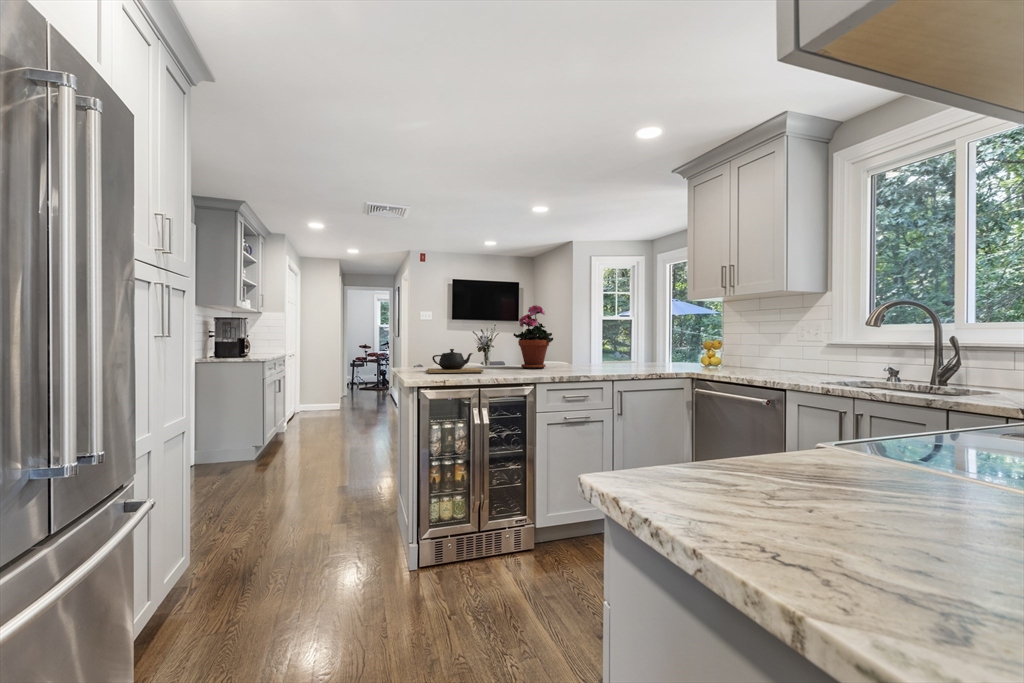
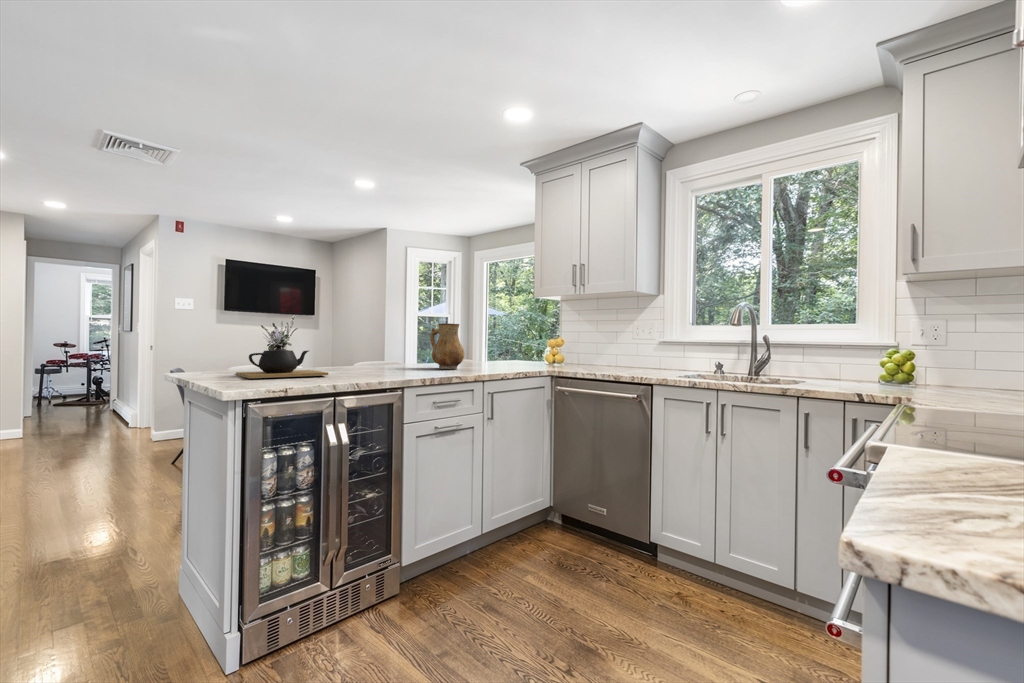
potted plant: present [514,305,553,369] -> none [355,293,406,370]
ceramic pitcher: none [578,329,606,369] -> present [430,323,464,369]

